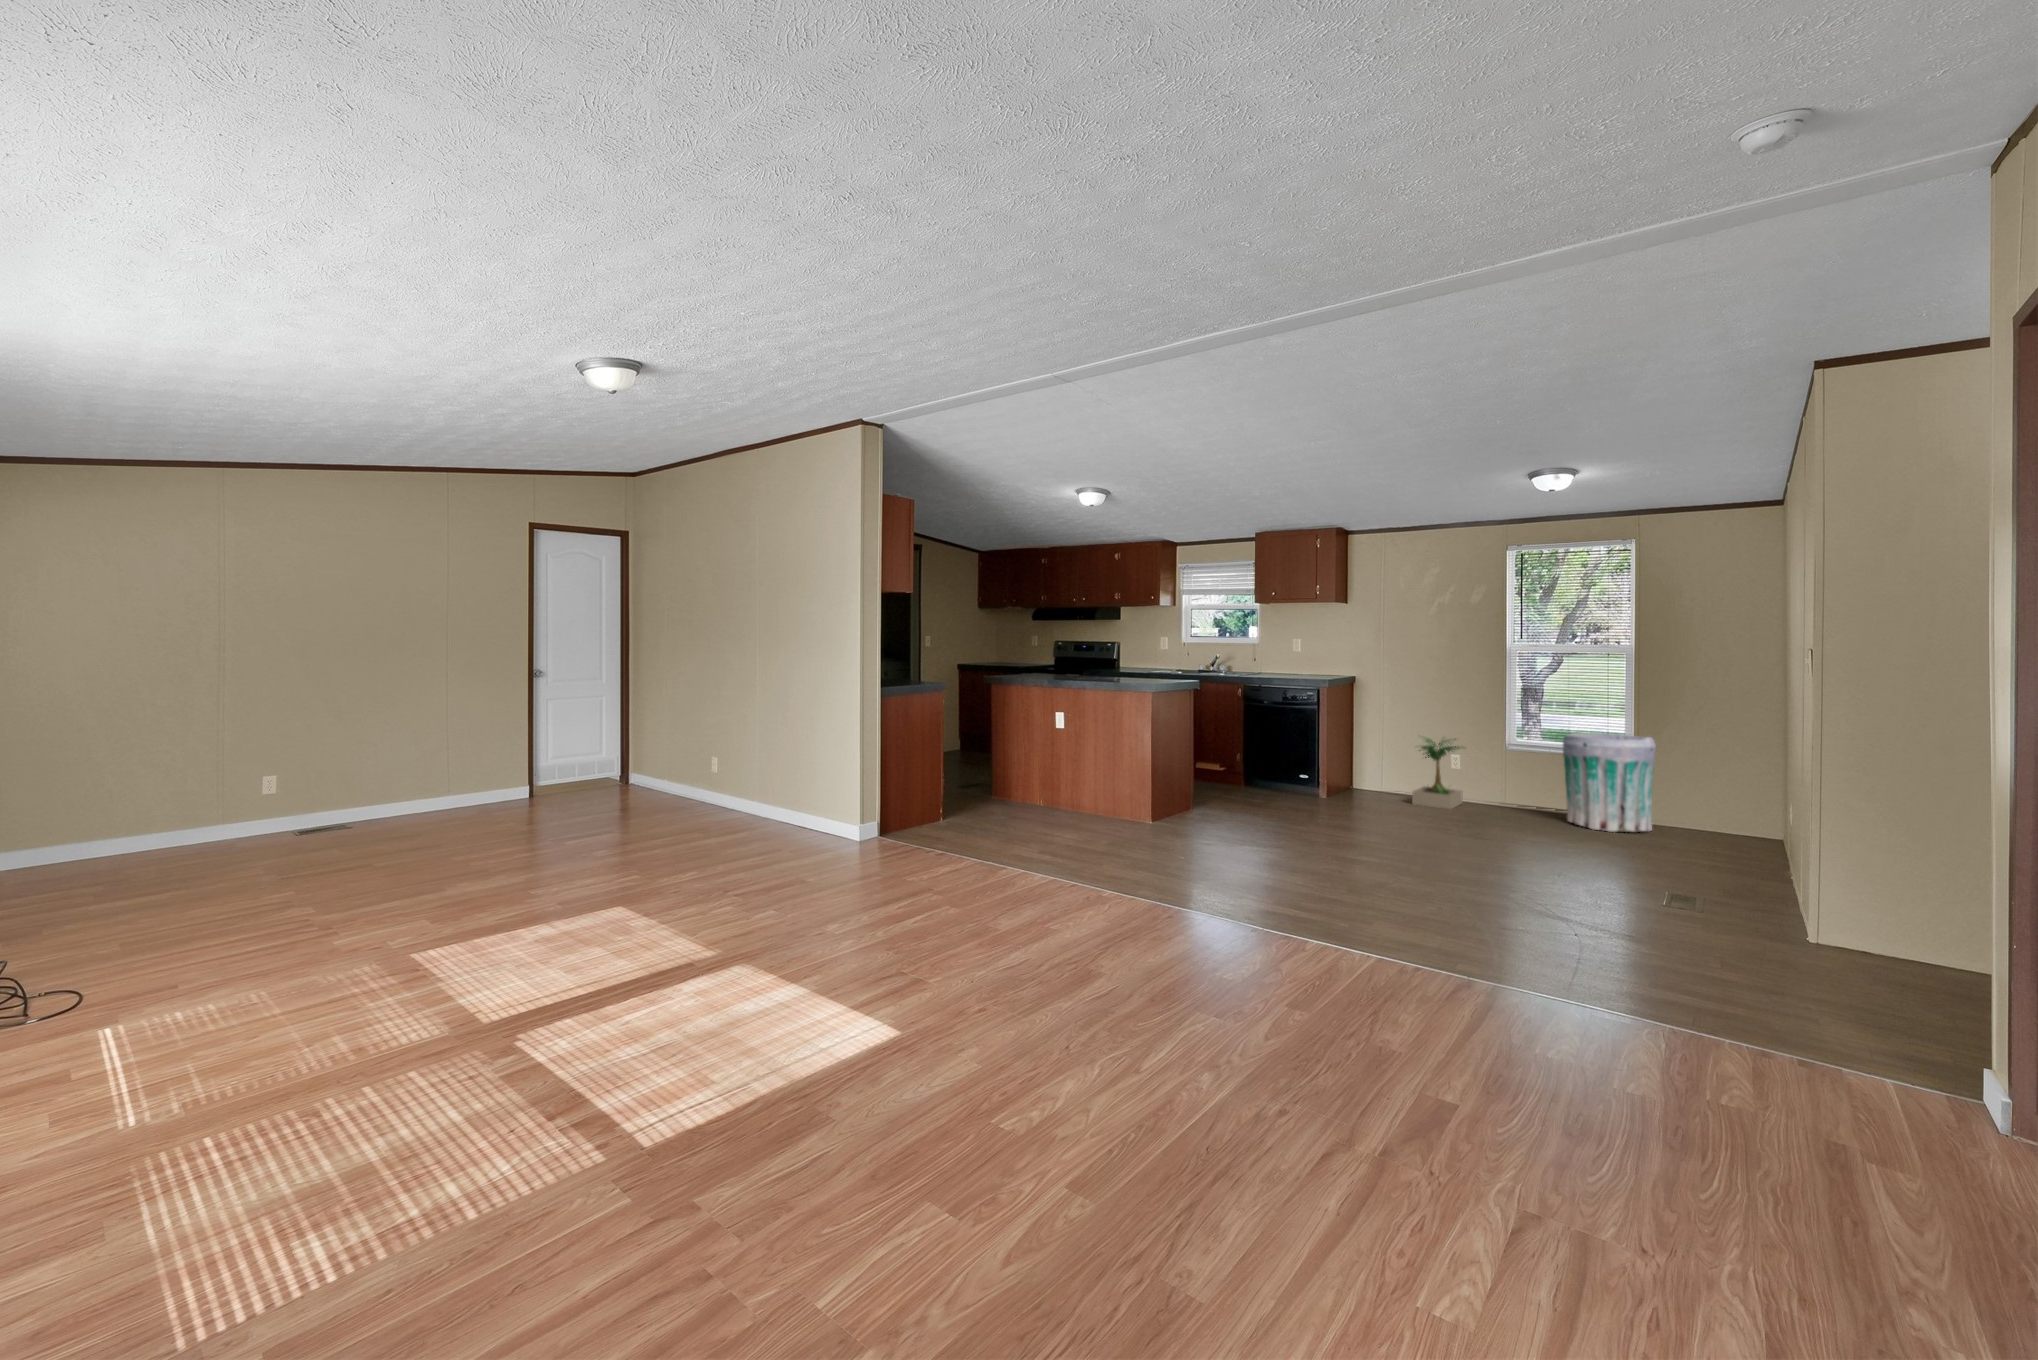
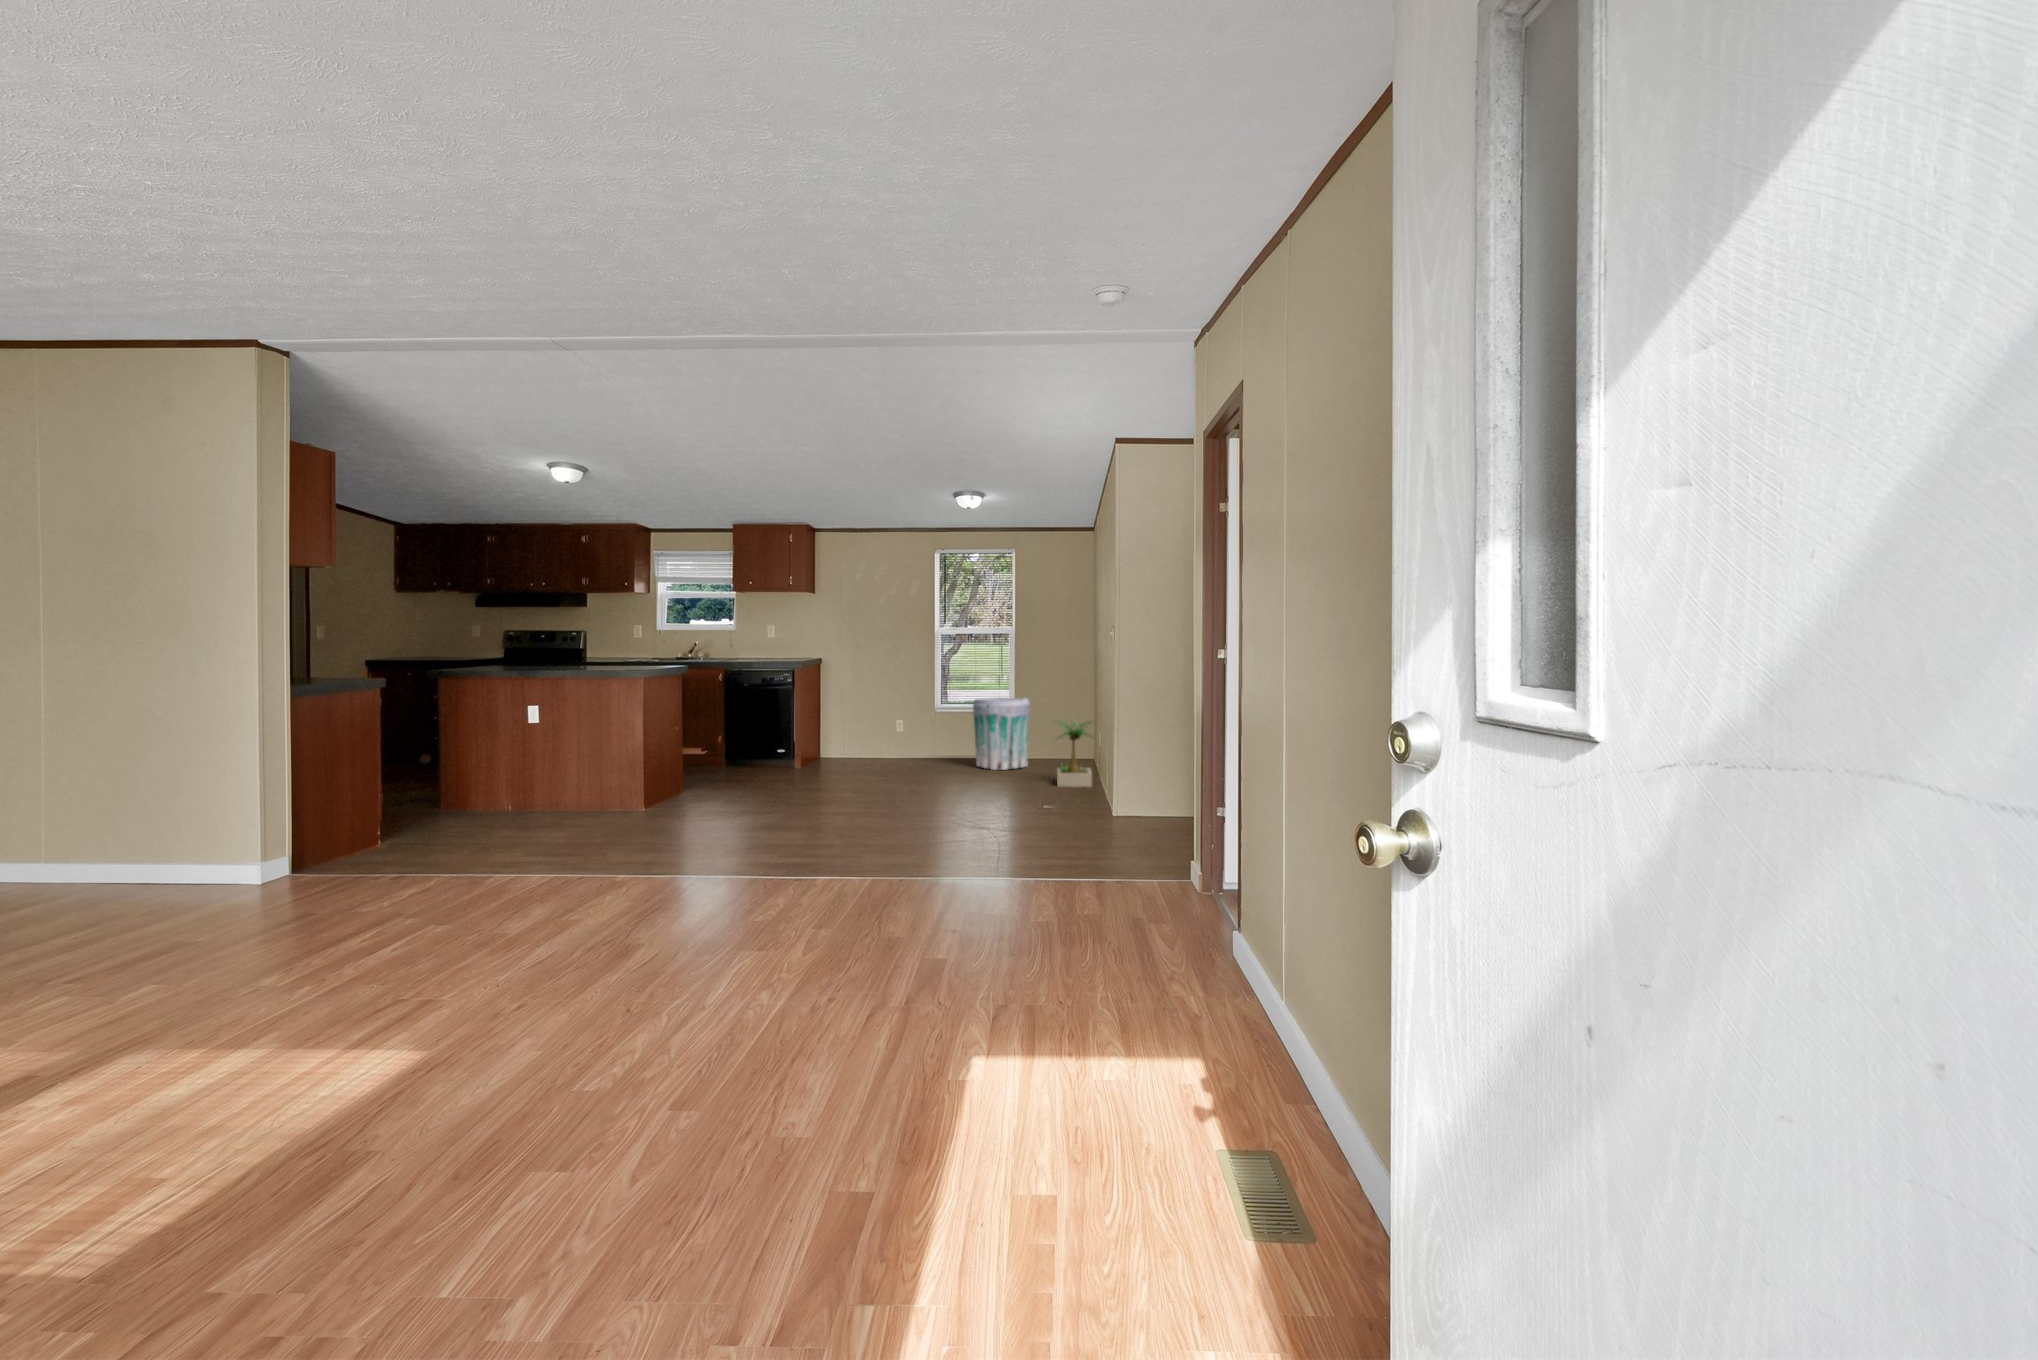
potted plant: present [1412,737,1466,809] -> present [1057,719,1094,787]

